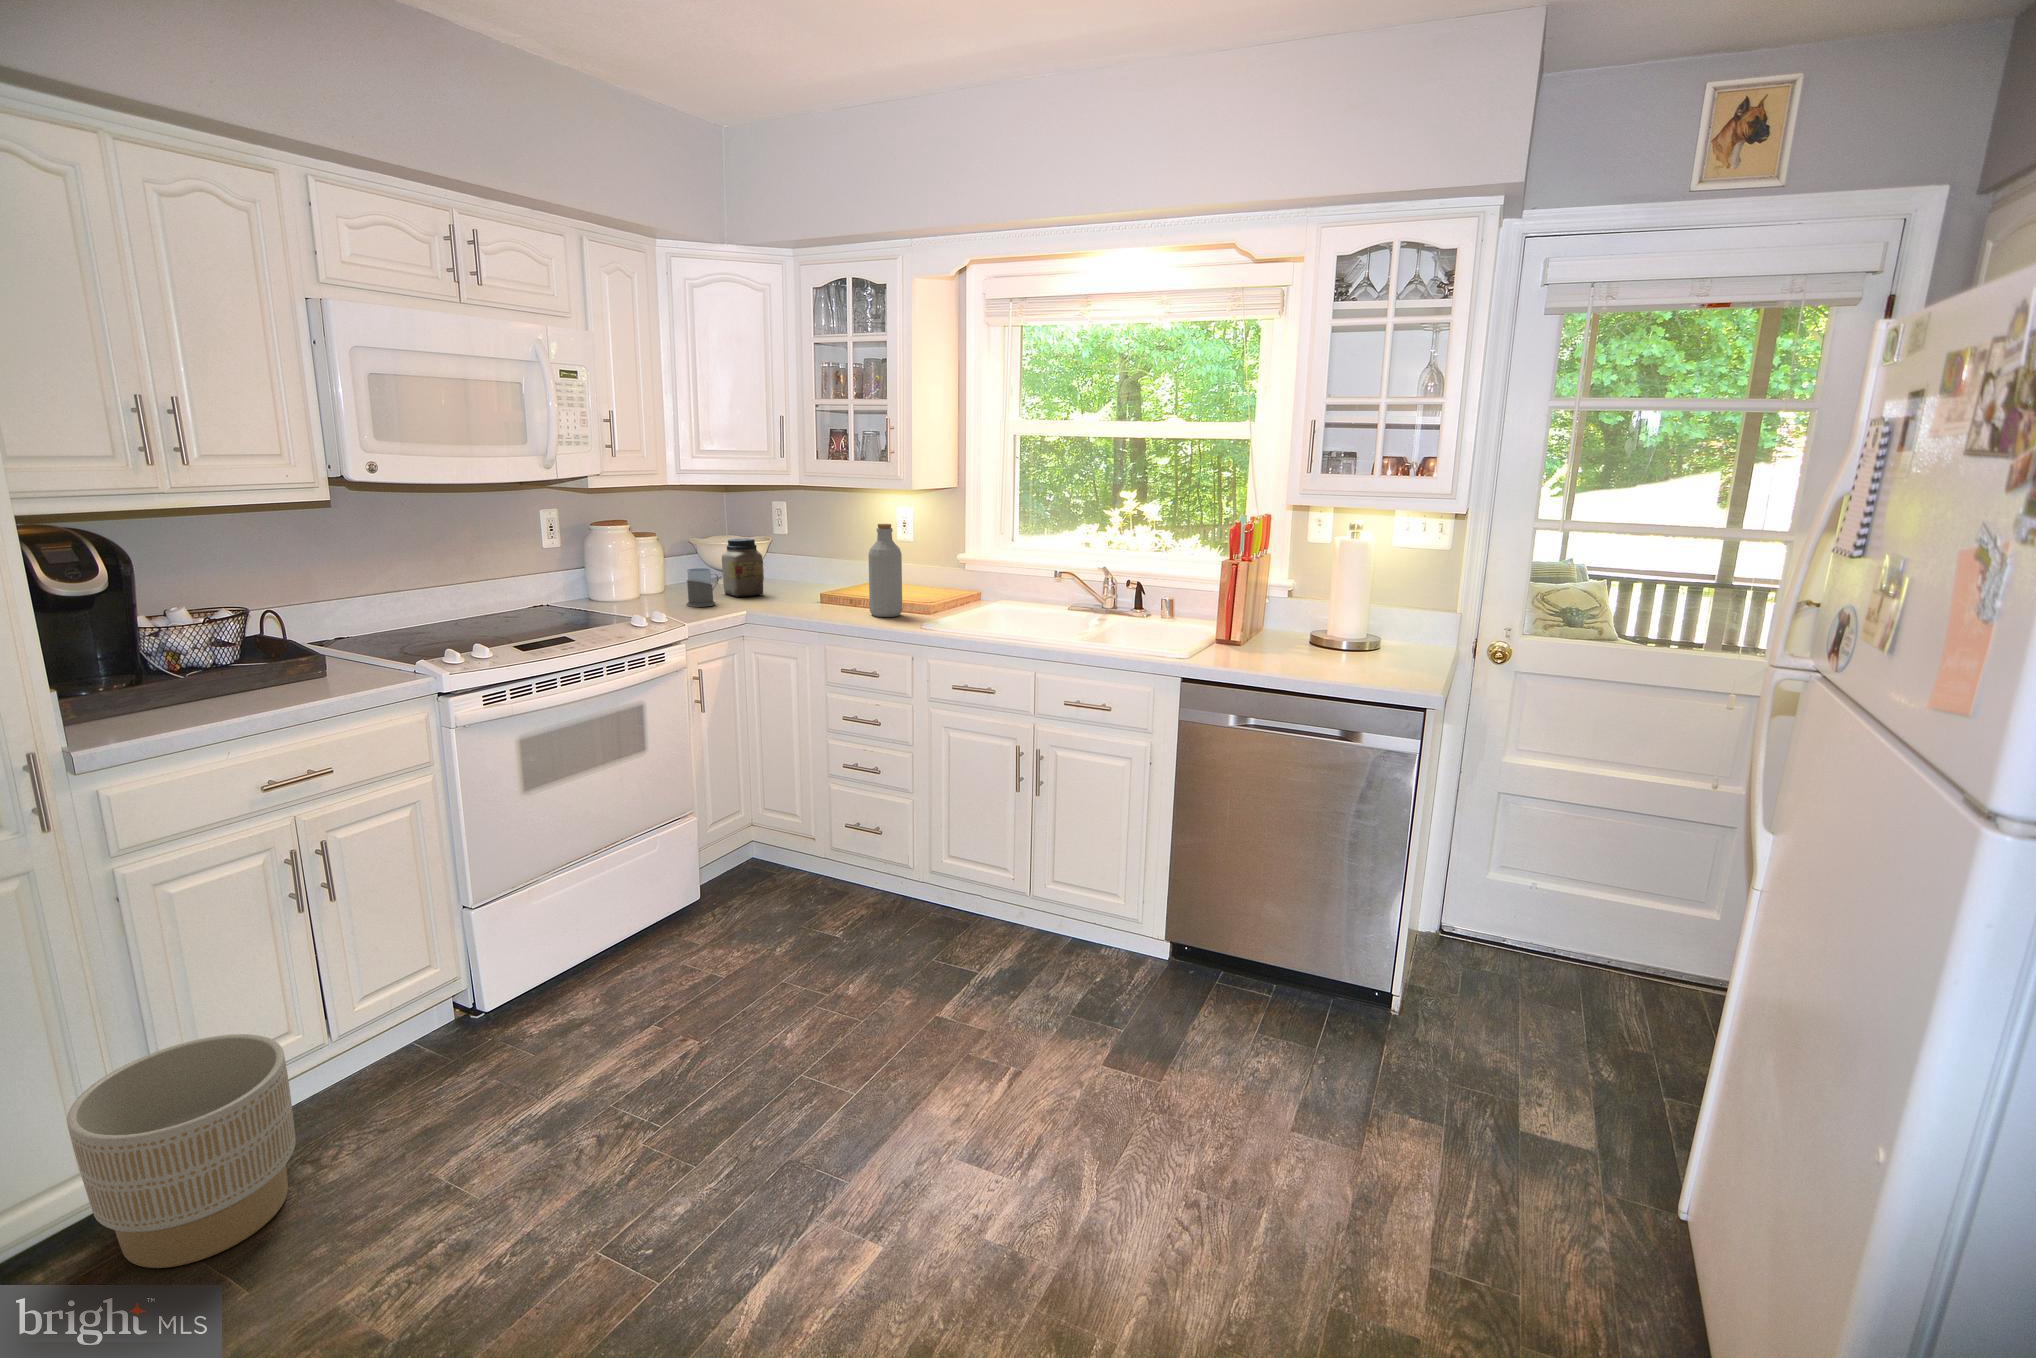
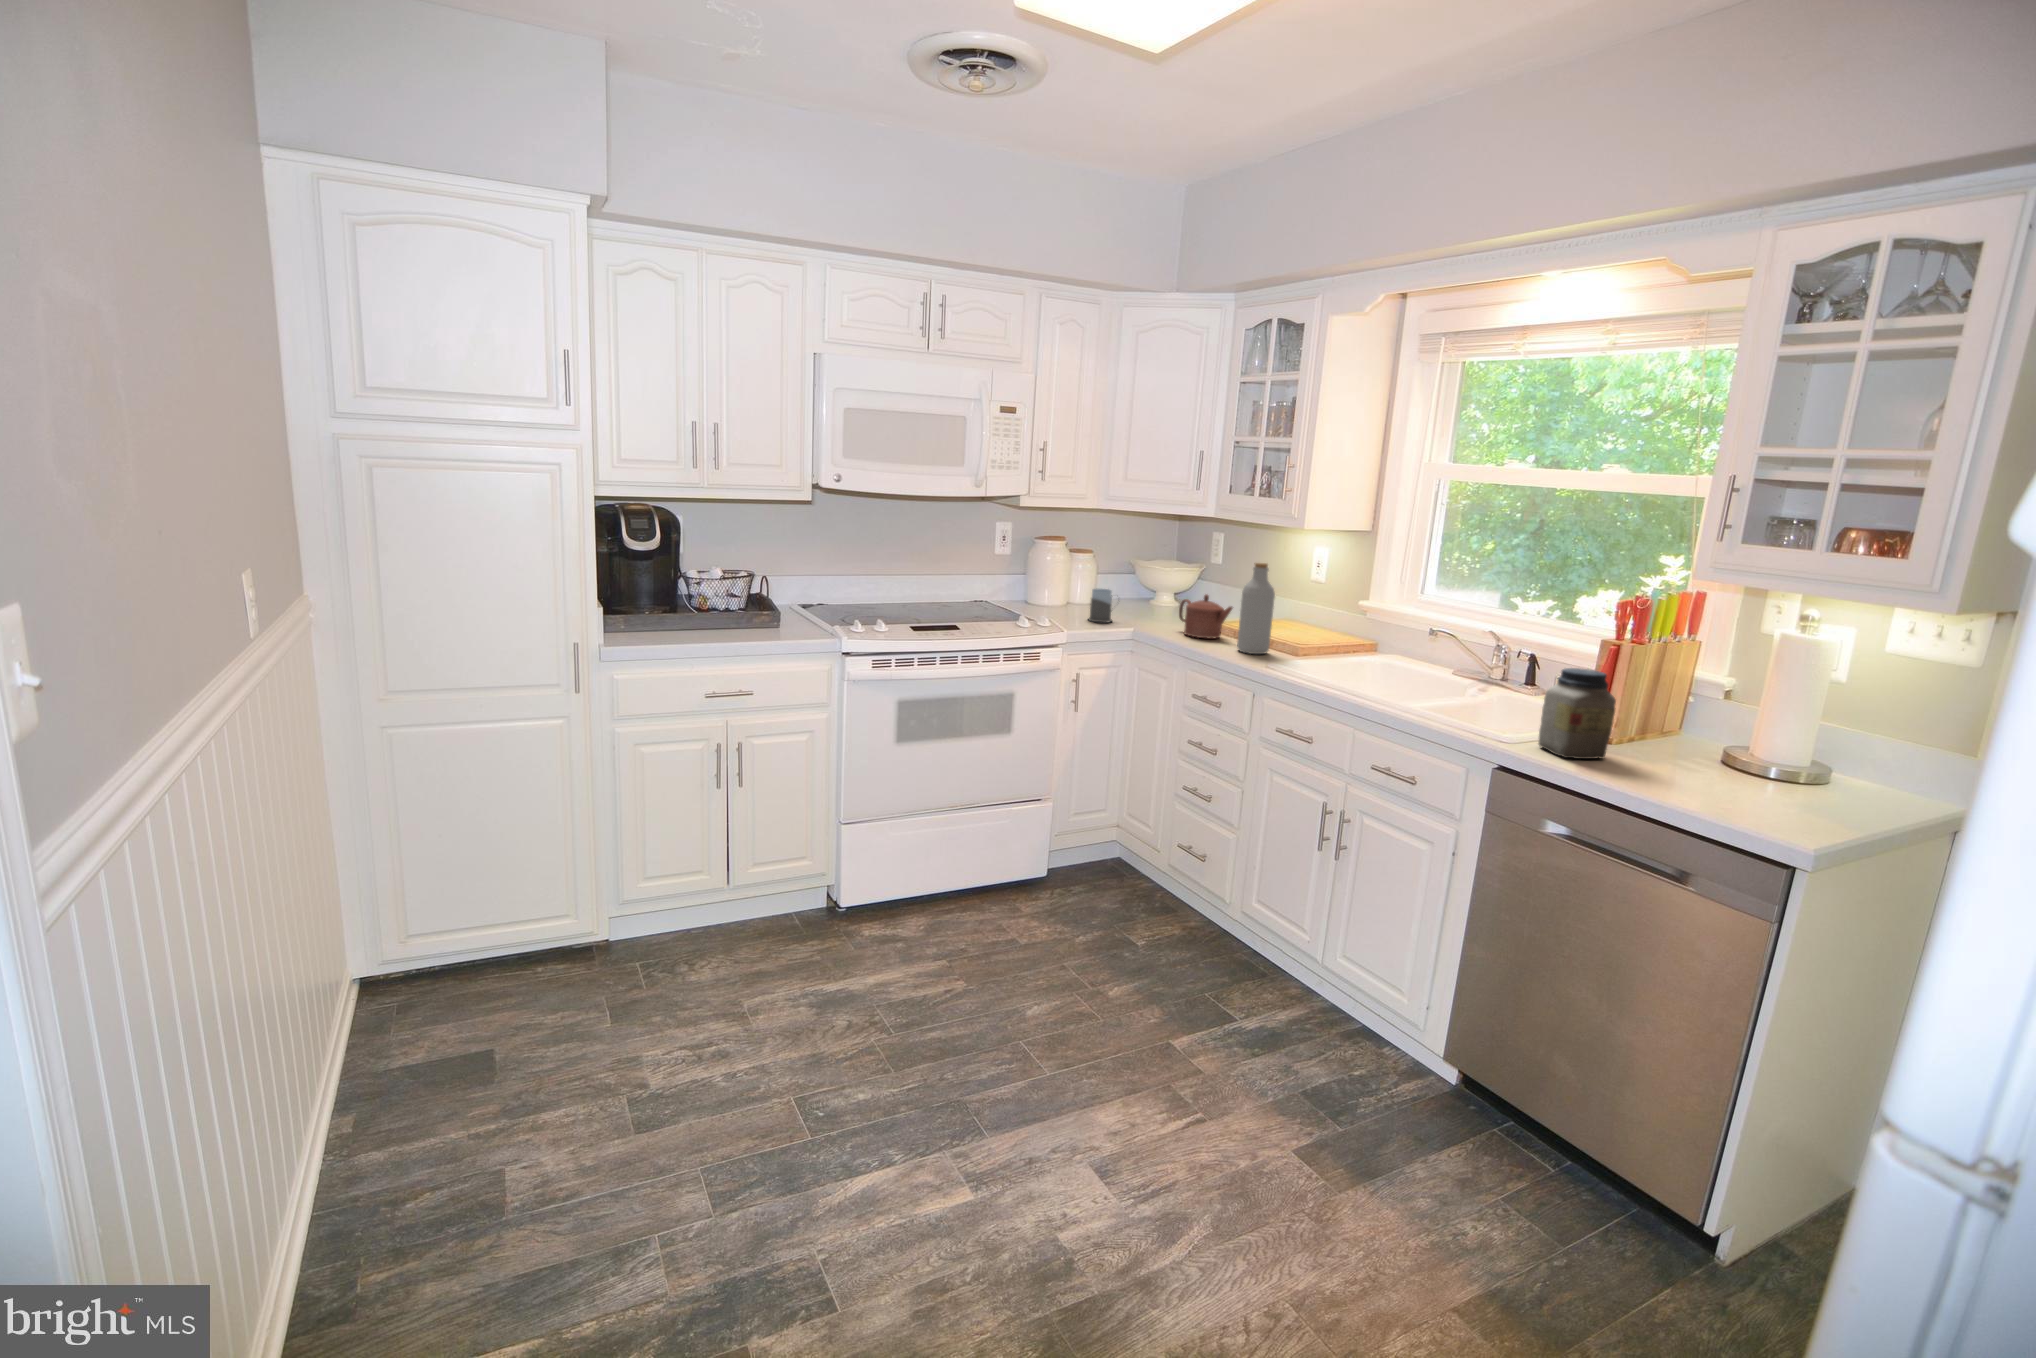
jar: present [722,538,764,597] -> present [1538,668,1616,759]
teapot: none [789,562,853,608] -> present [1179,594,1232,638]
planter: present [67,1034,296,1268] -> none [562,854,683,995]

